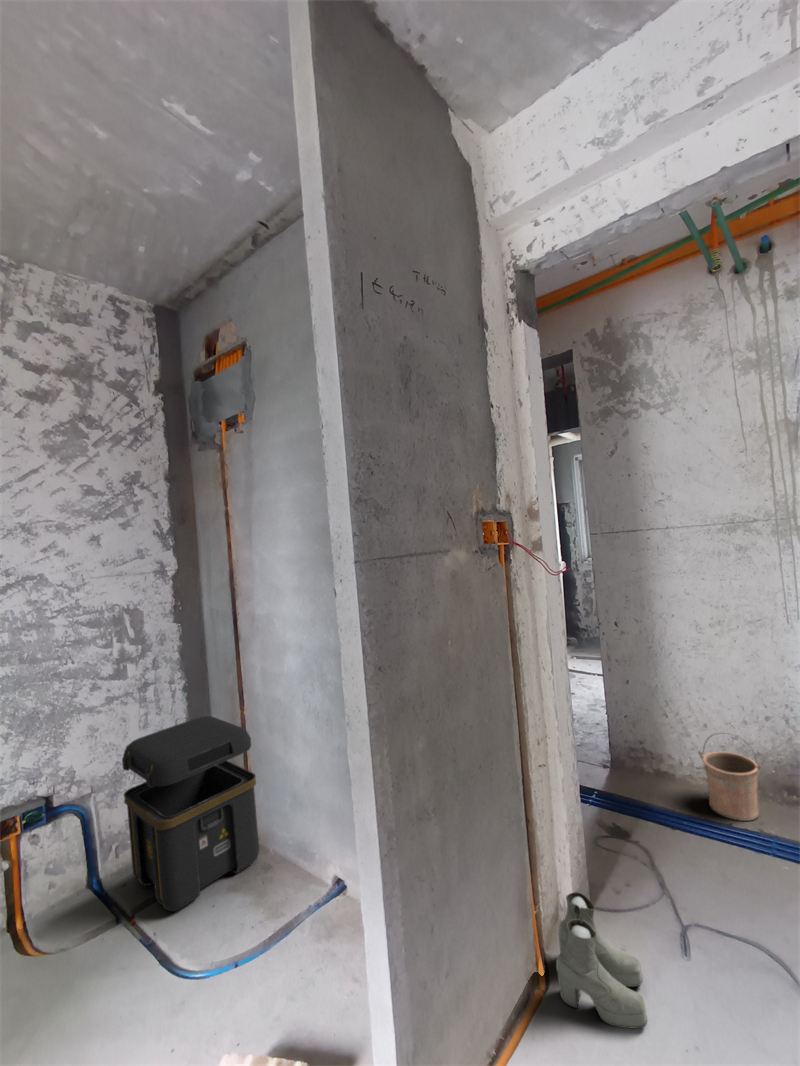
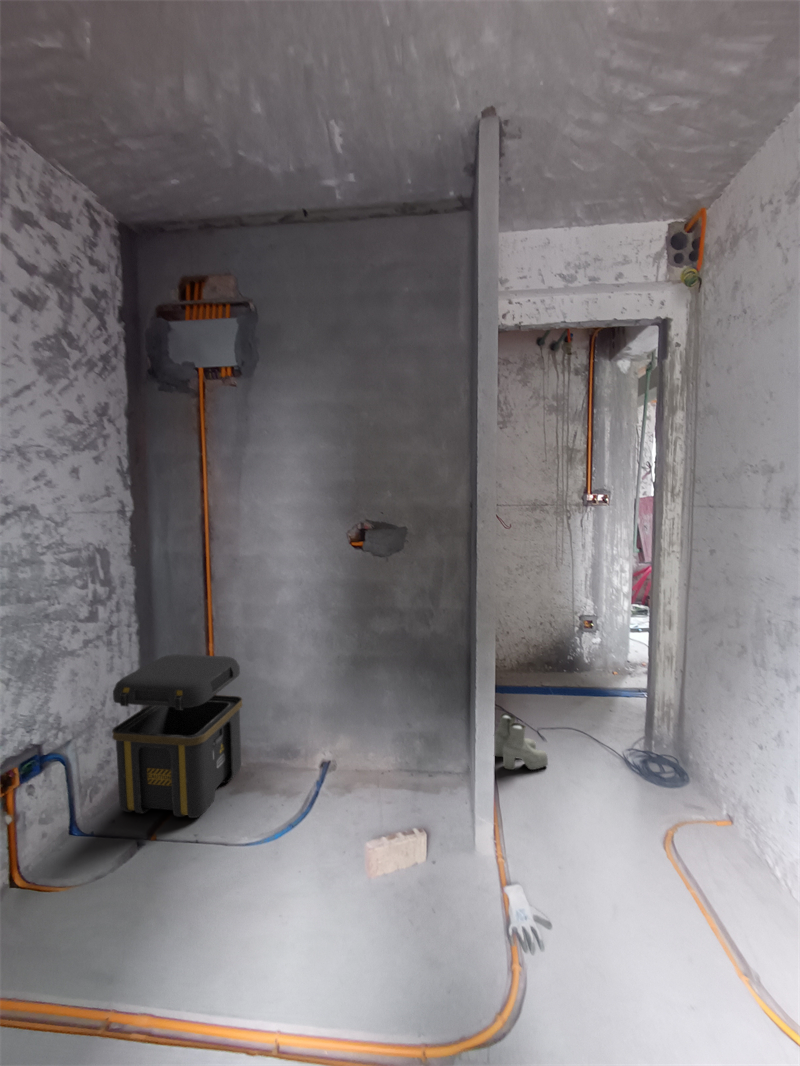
bucket: present [698,733,763,821] -> none [509,630,542,679]

